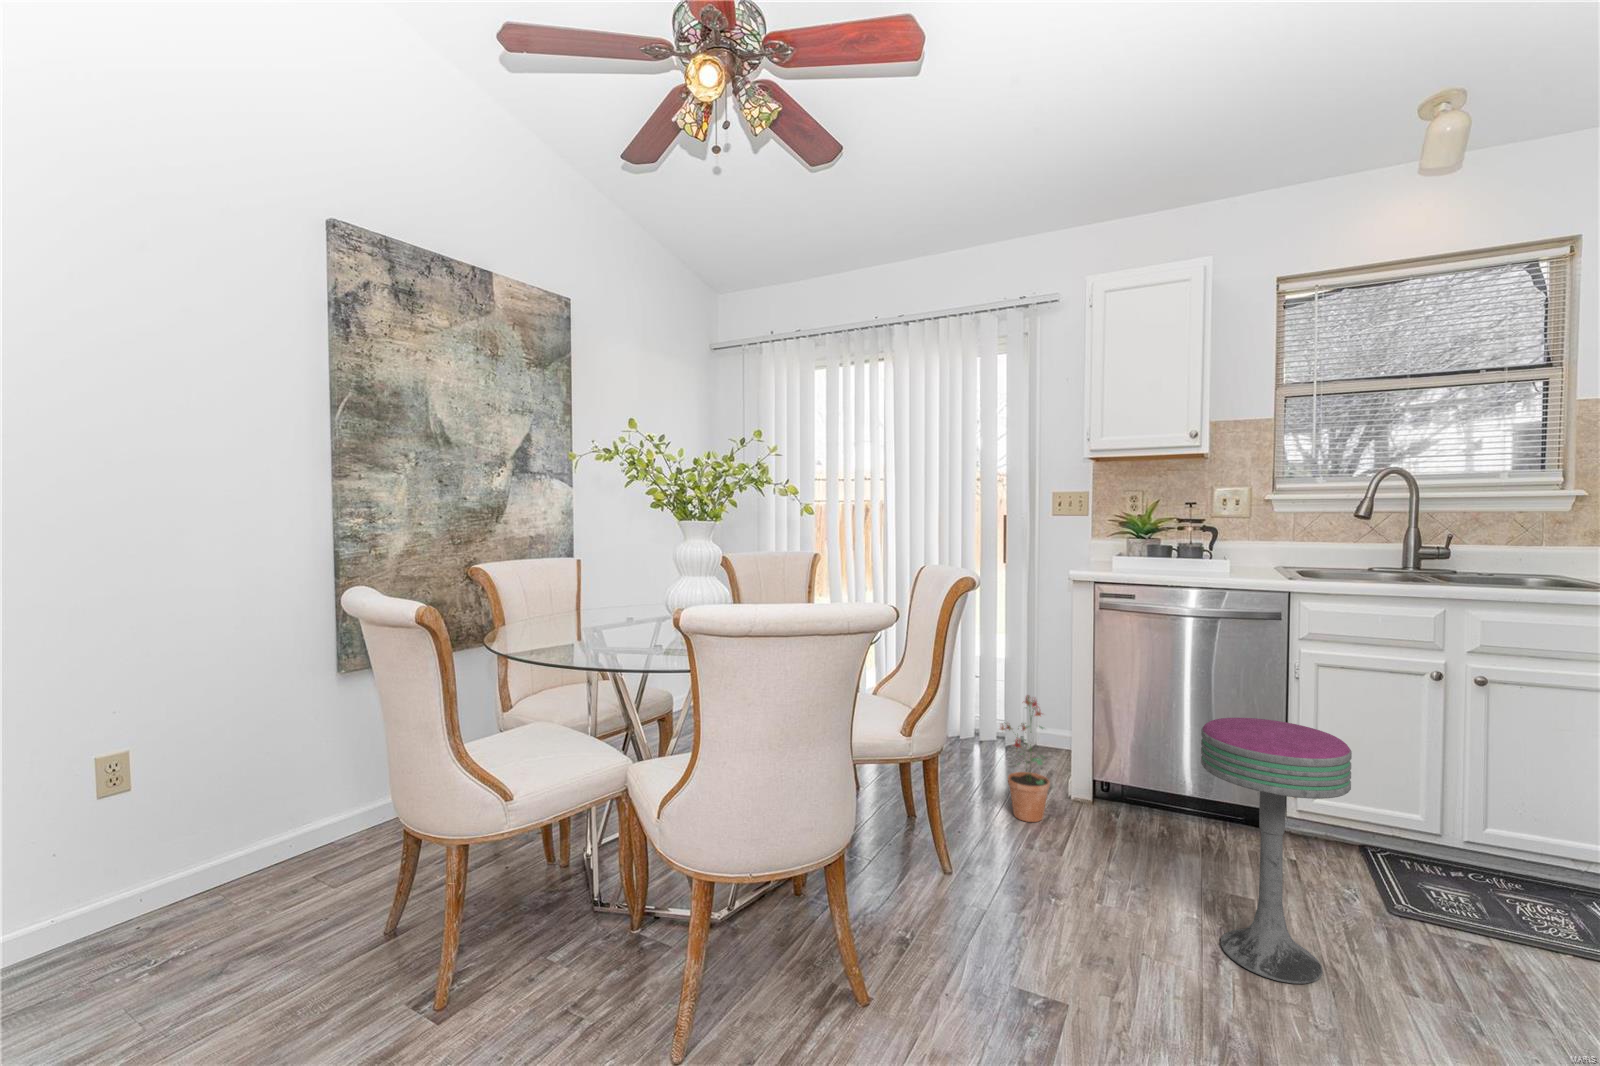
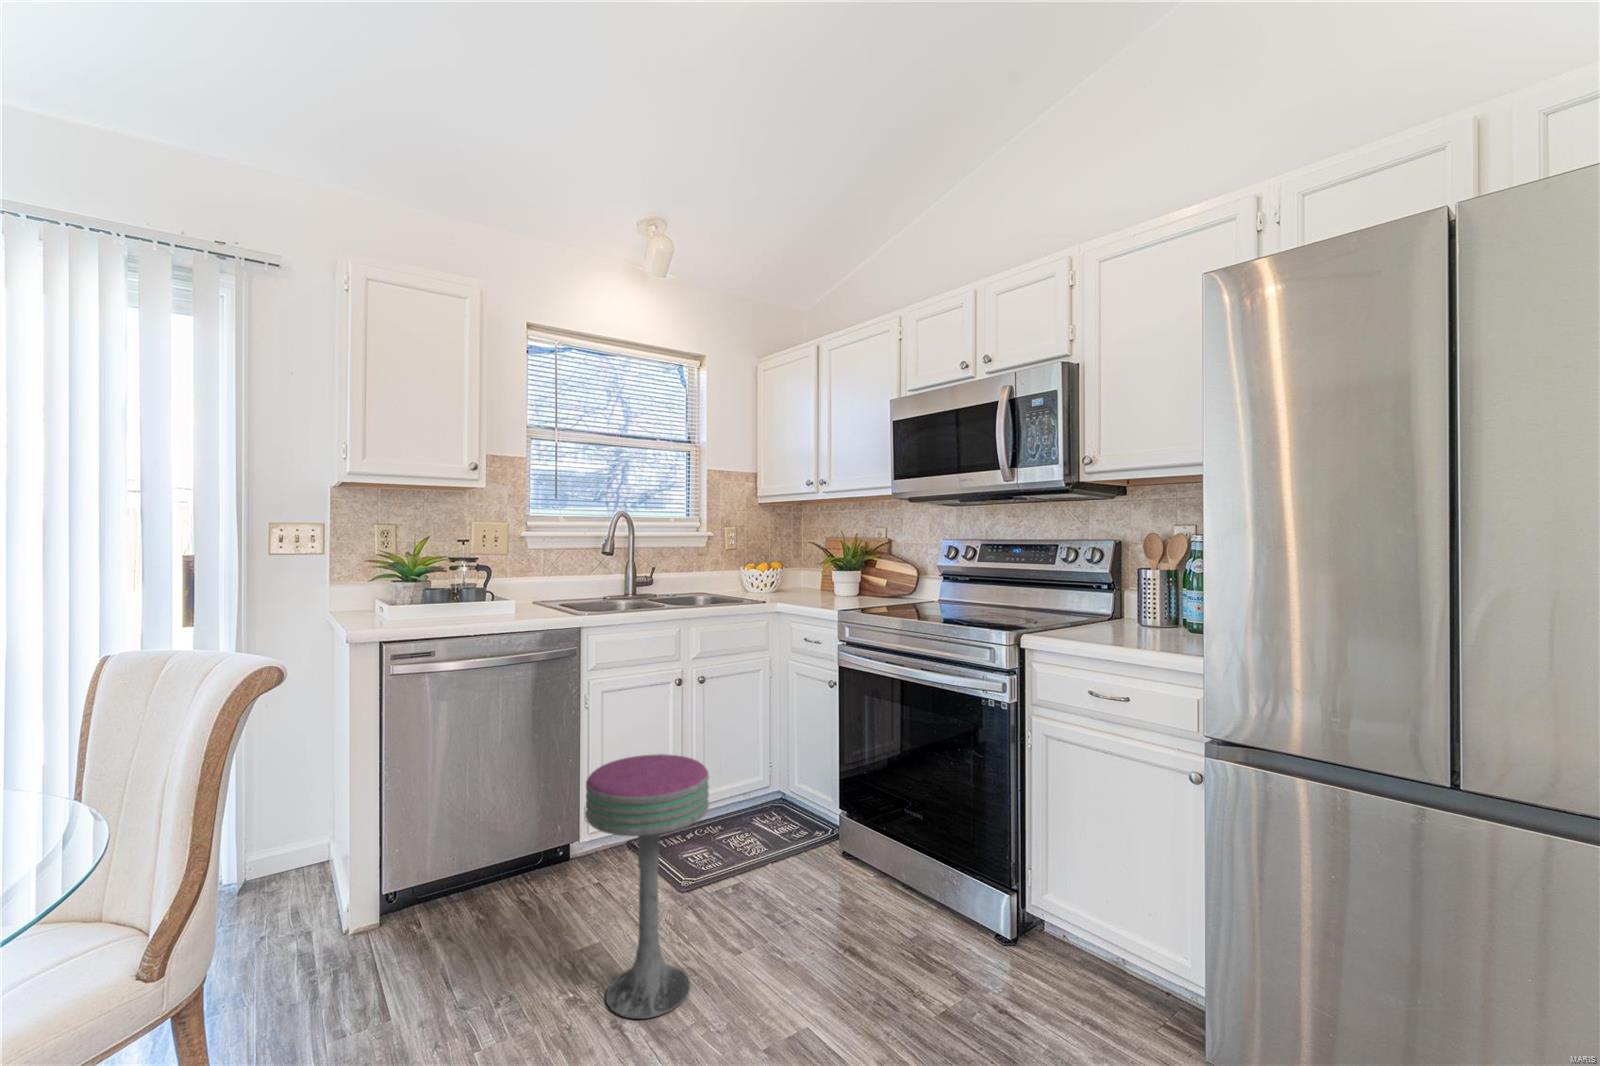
potted plant: present [1001,695,1050,822] -> none [243,815,343,1005]

